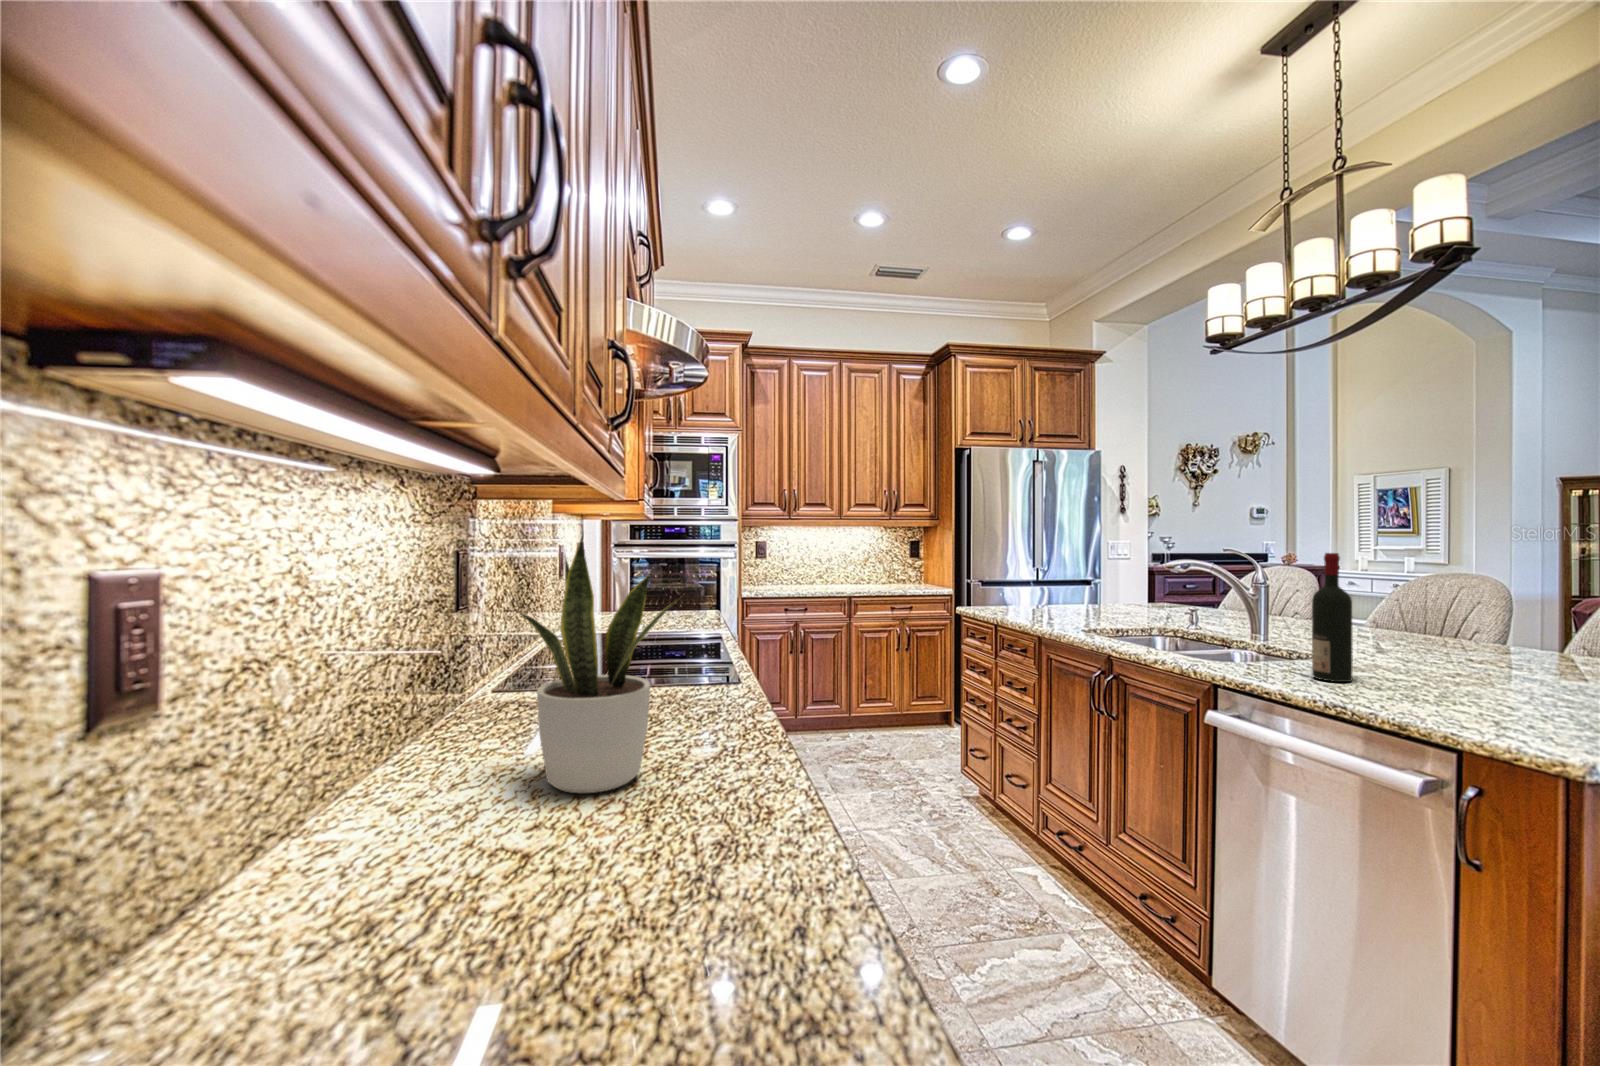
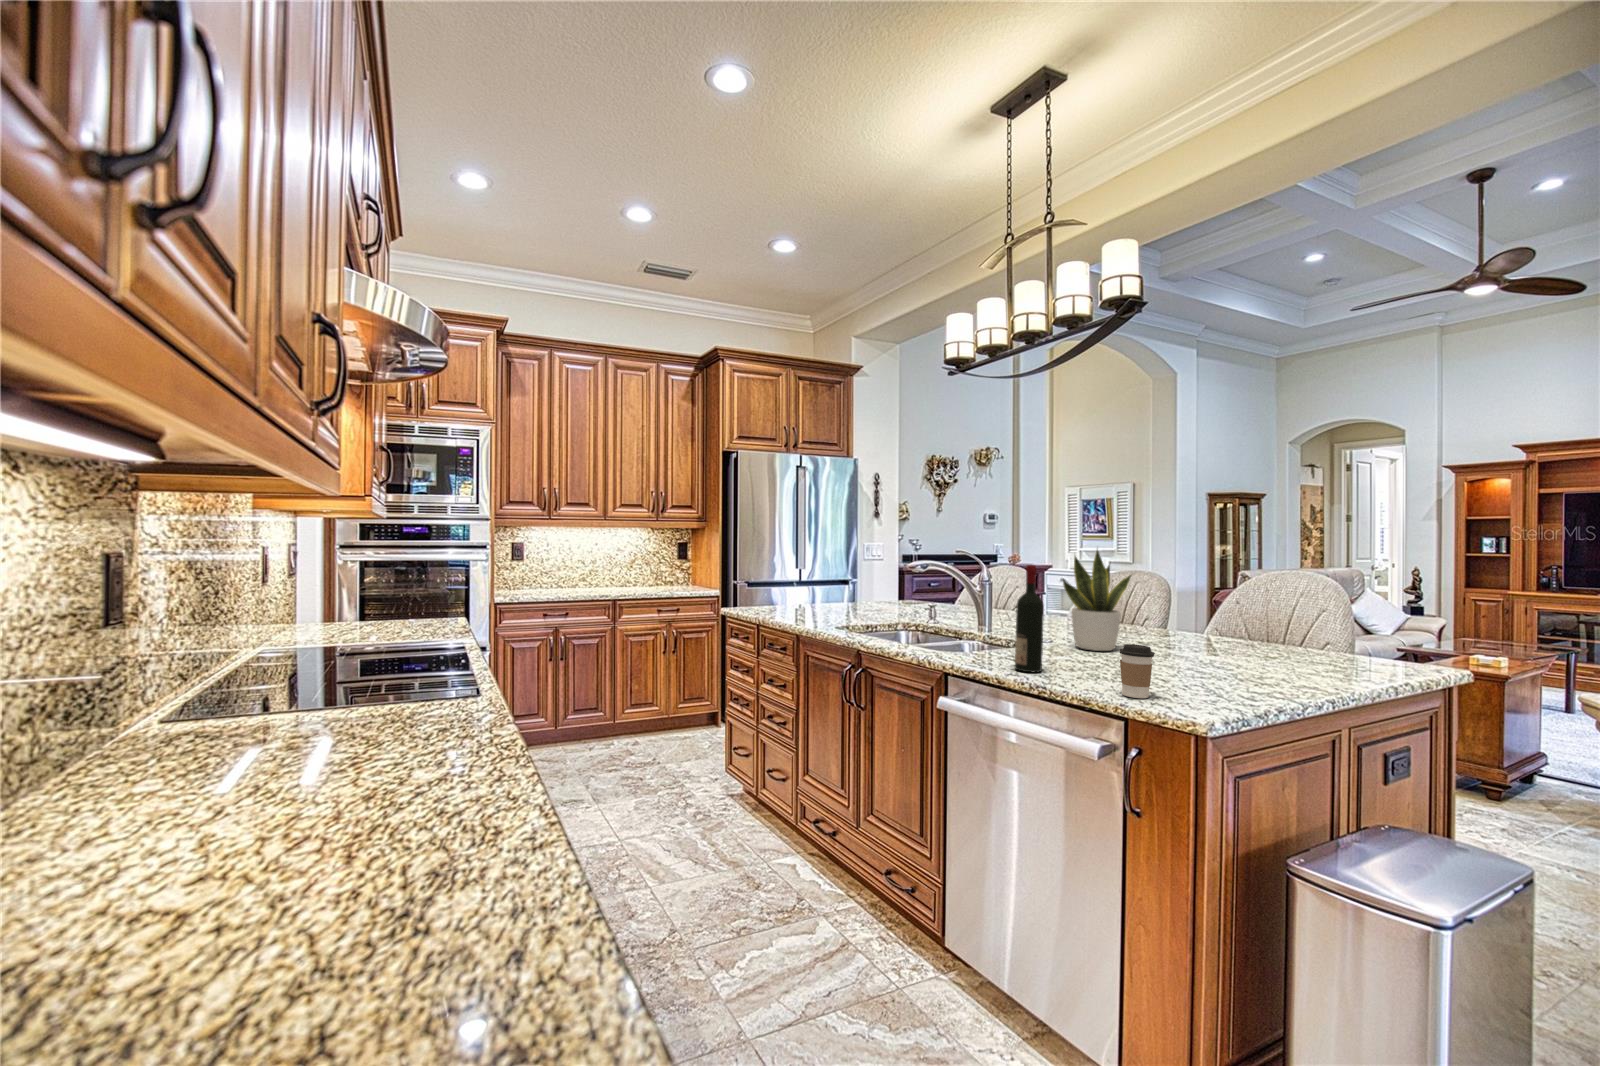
potted plant: present [520,535,675,793] -> present [1063,550,1132,651]
coffee cup: none [1479,650,1539,720] -> present [1120,644,1155,698]

